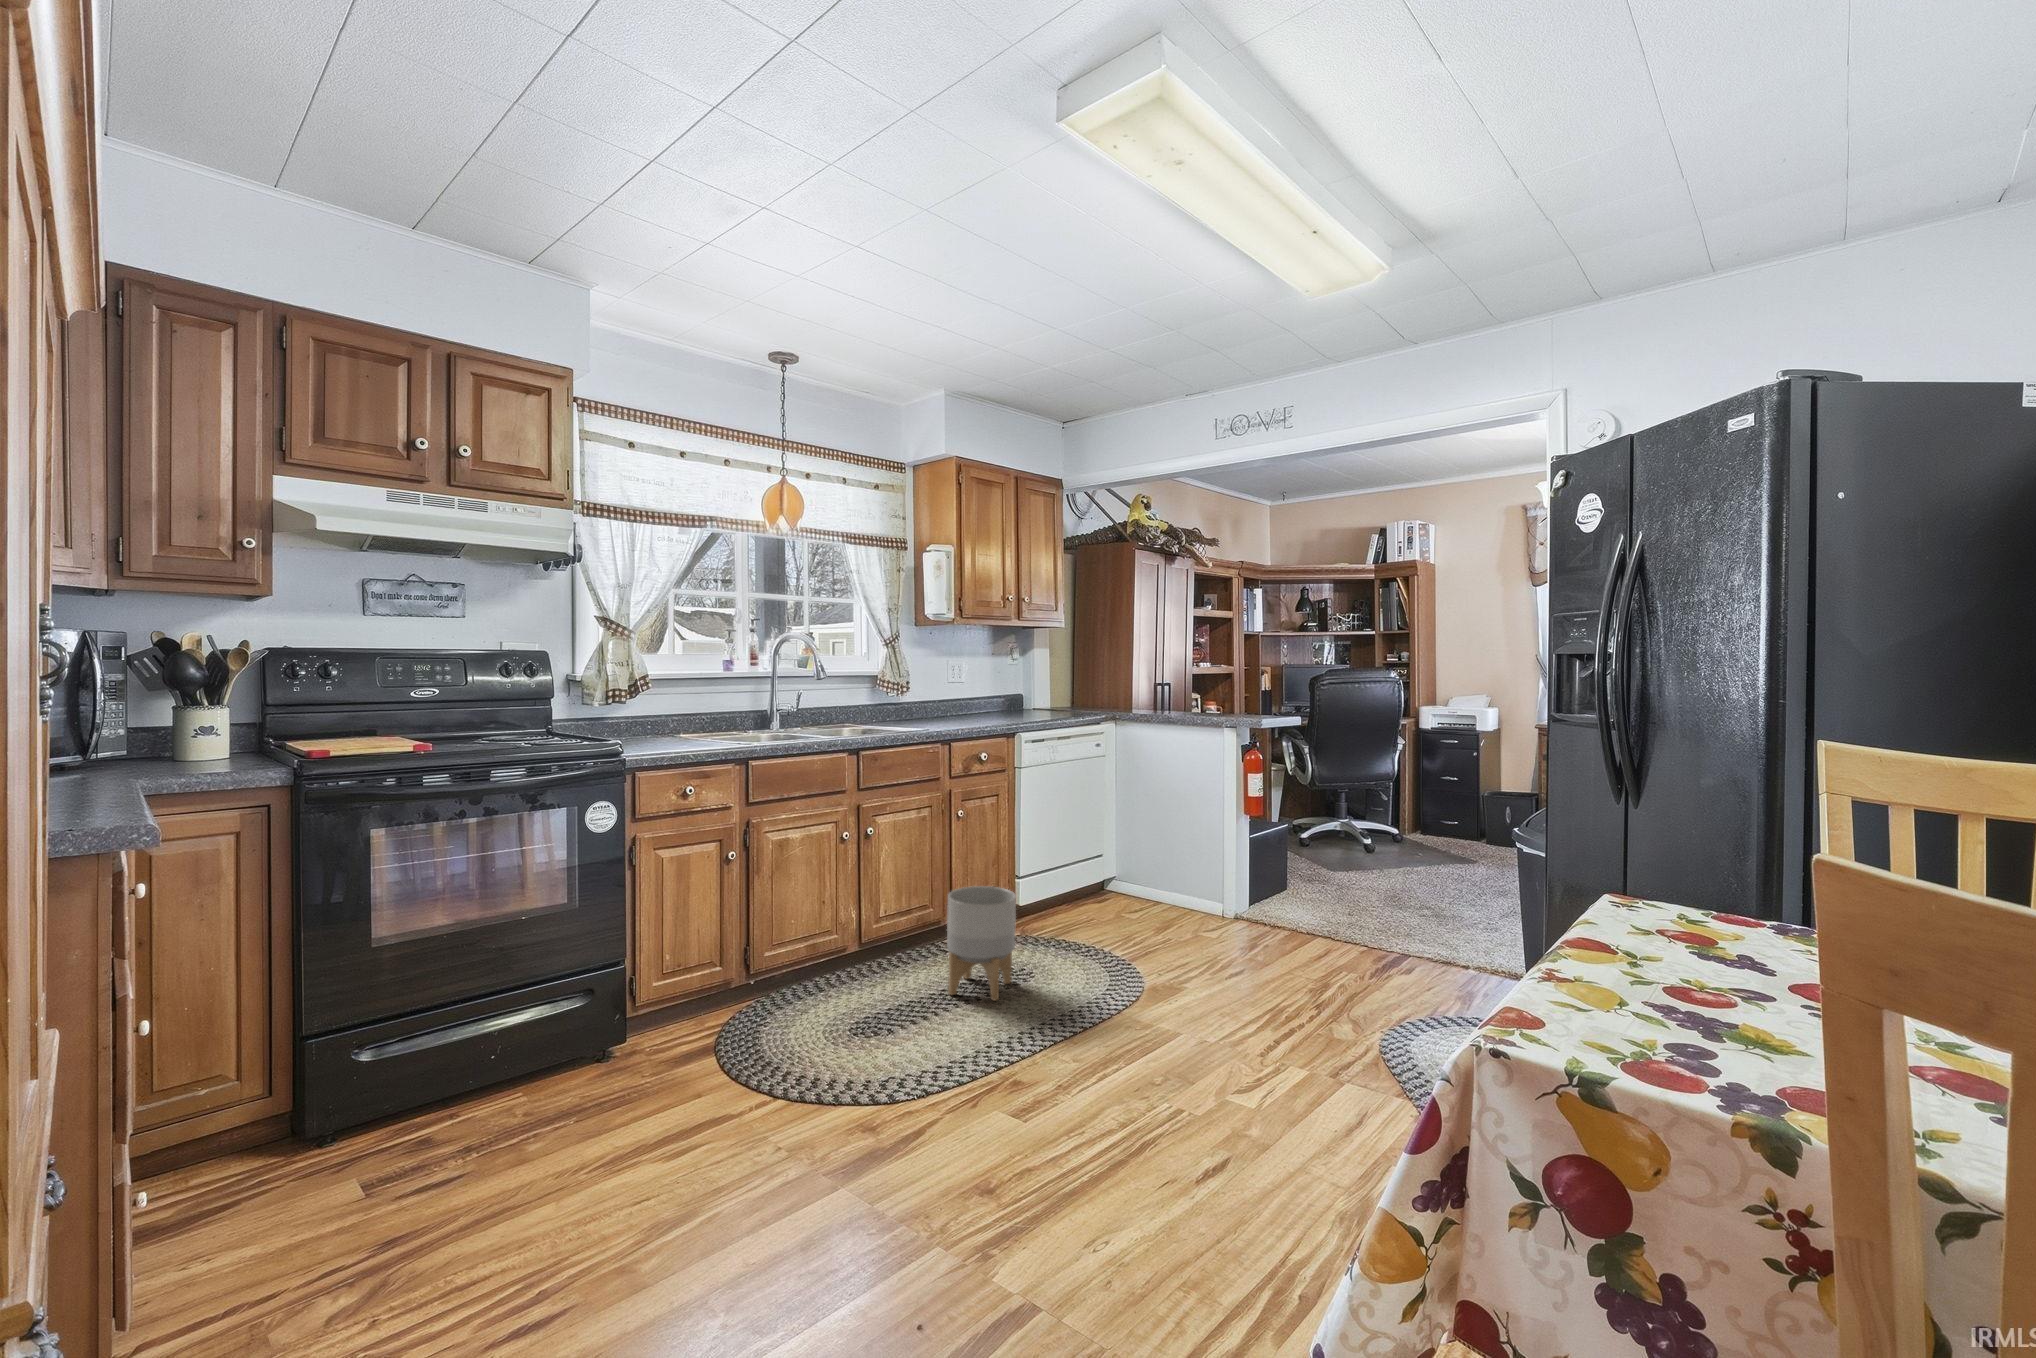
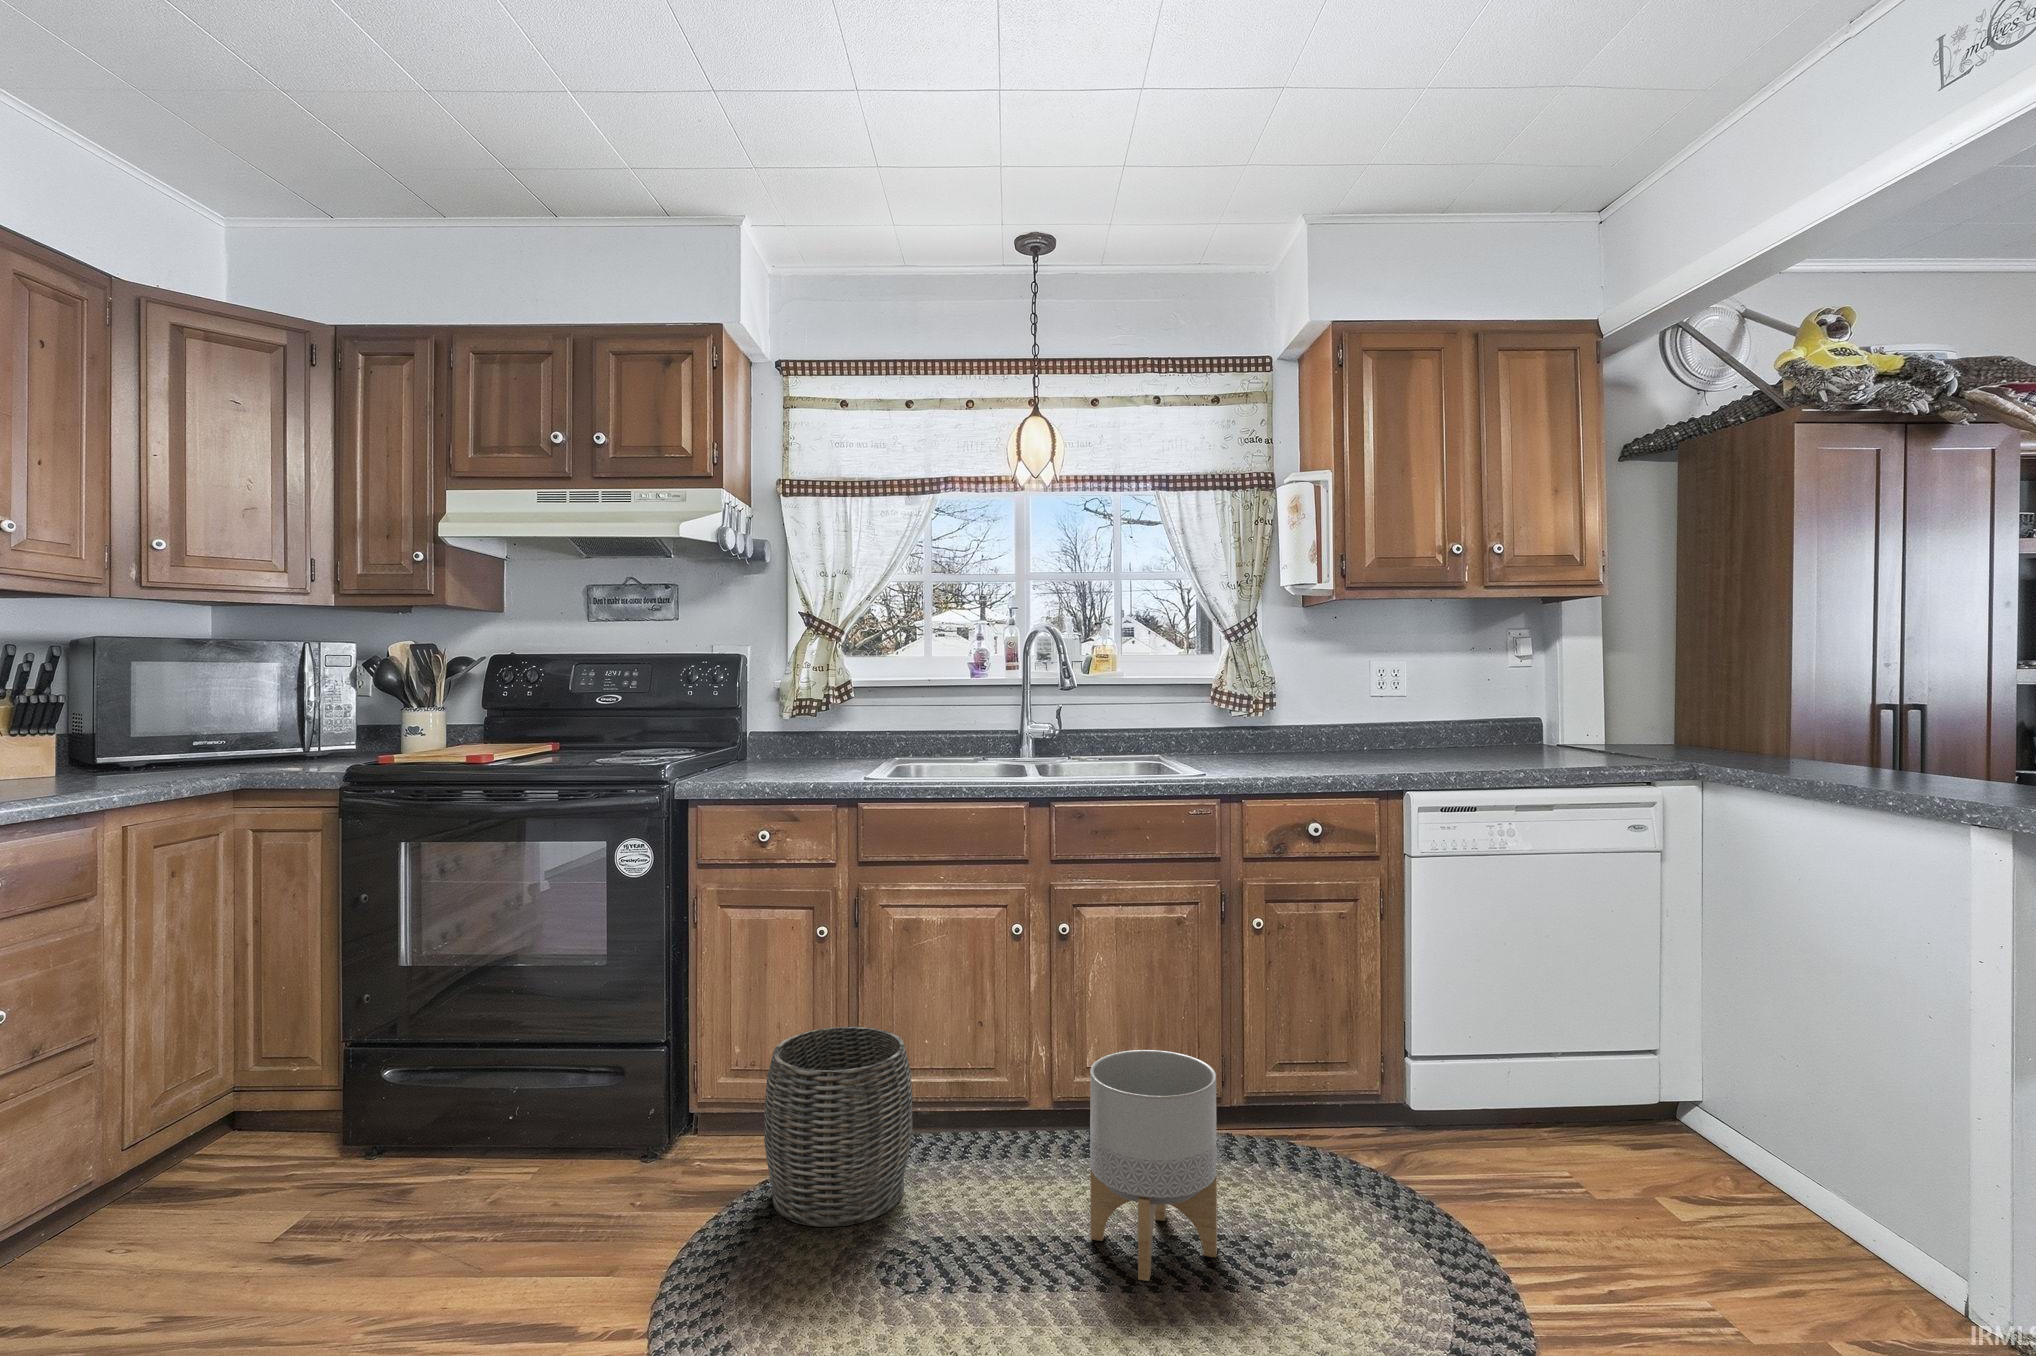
woven basket: none [735,915,836,1043] -> present [764,1027,912,1227]

